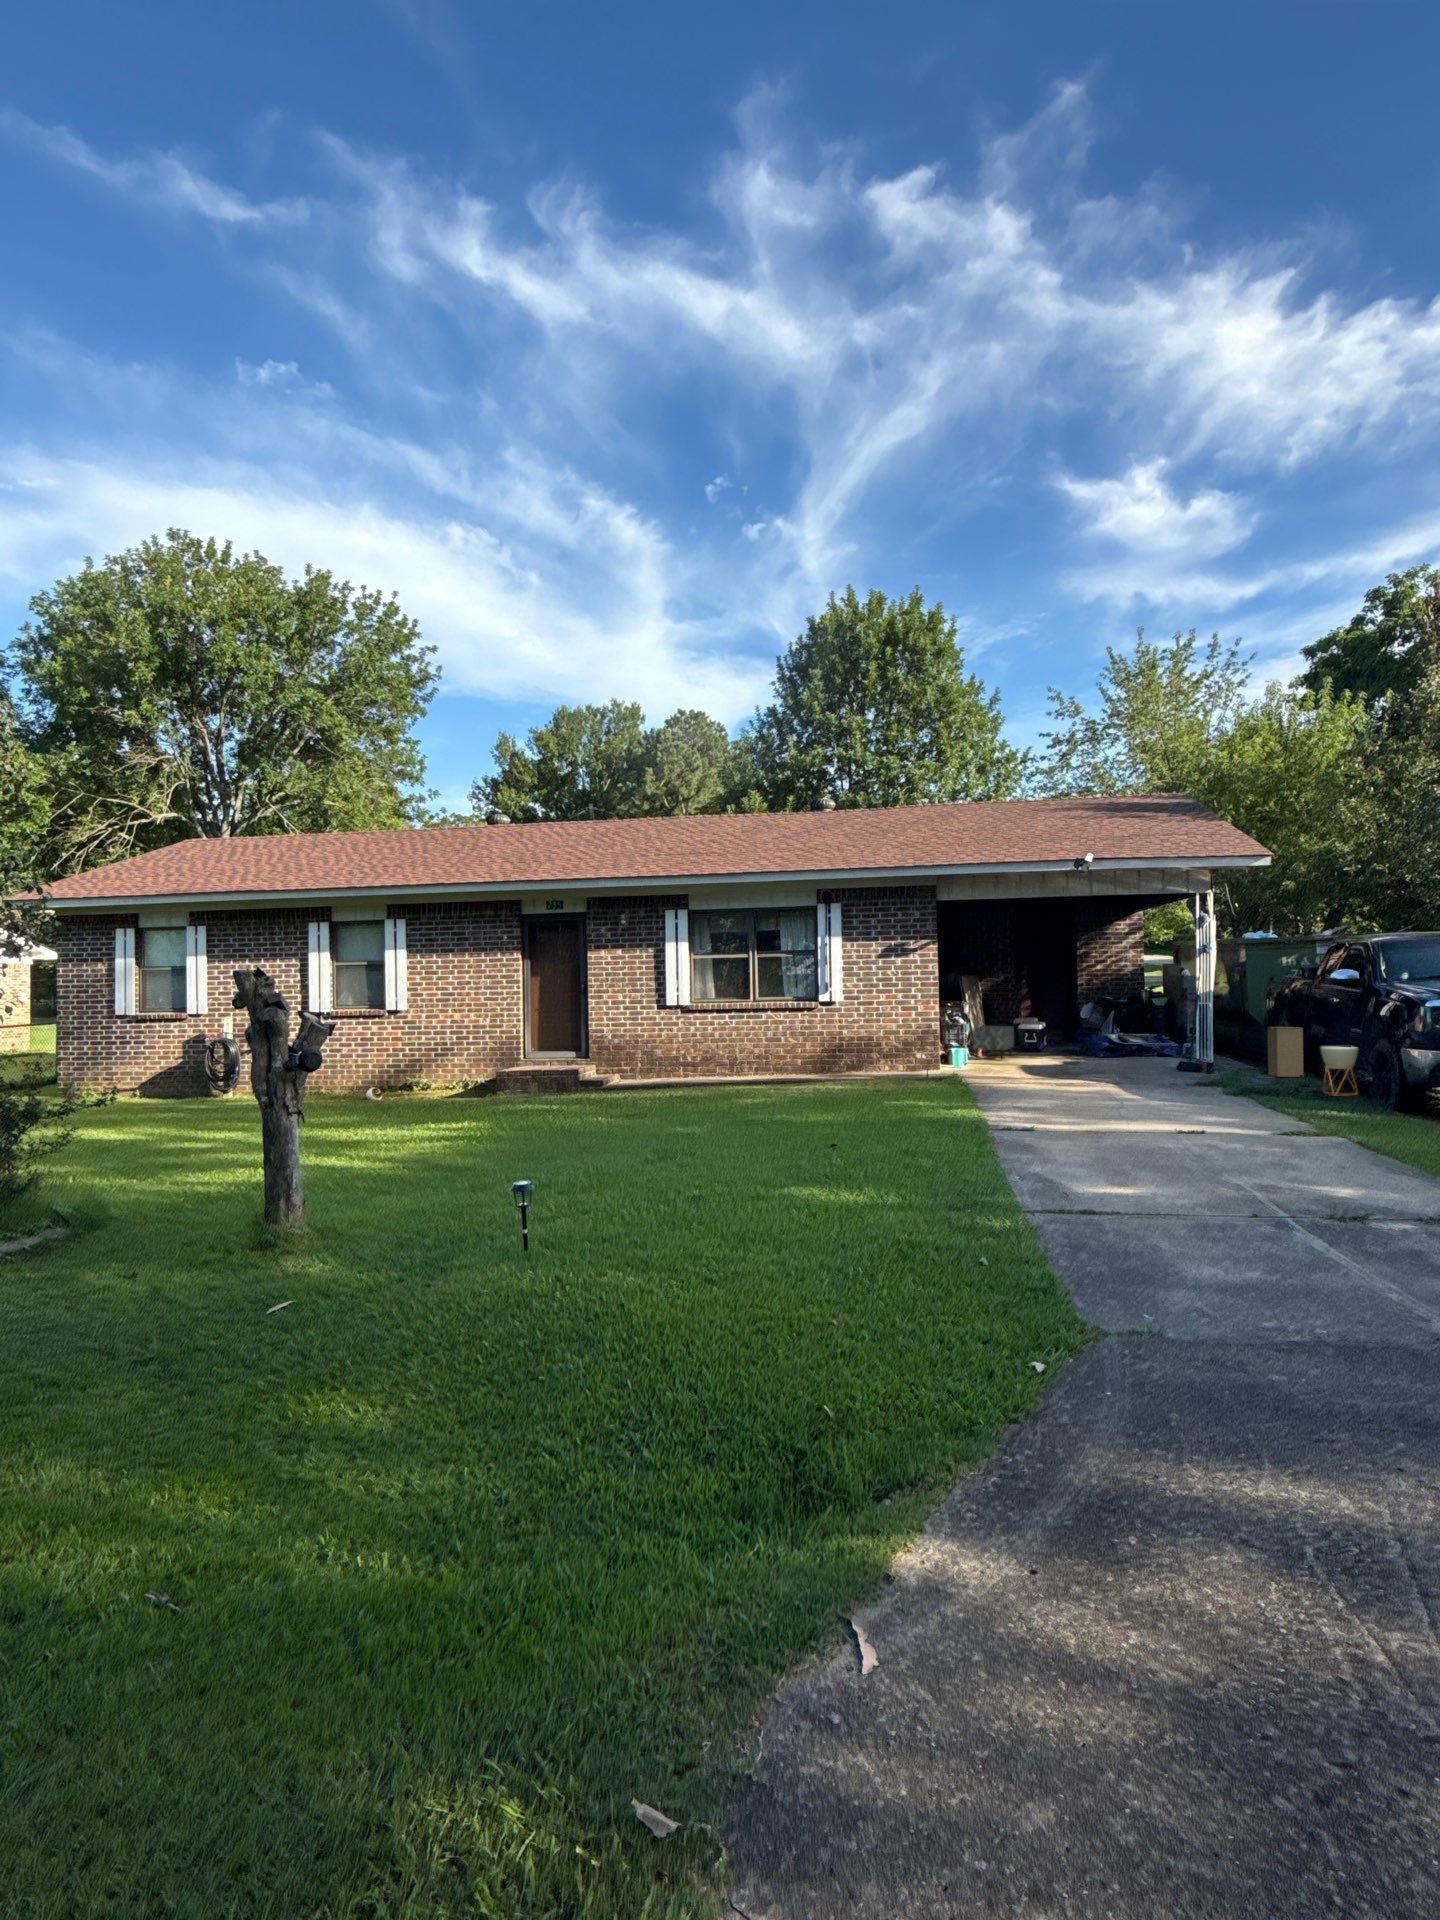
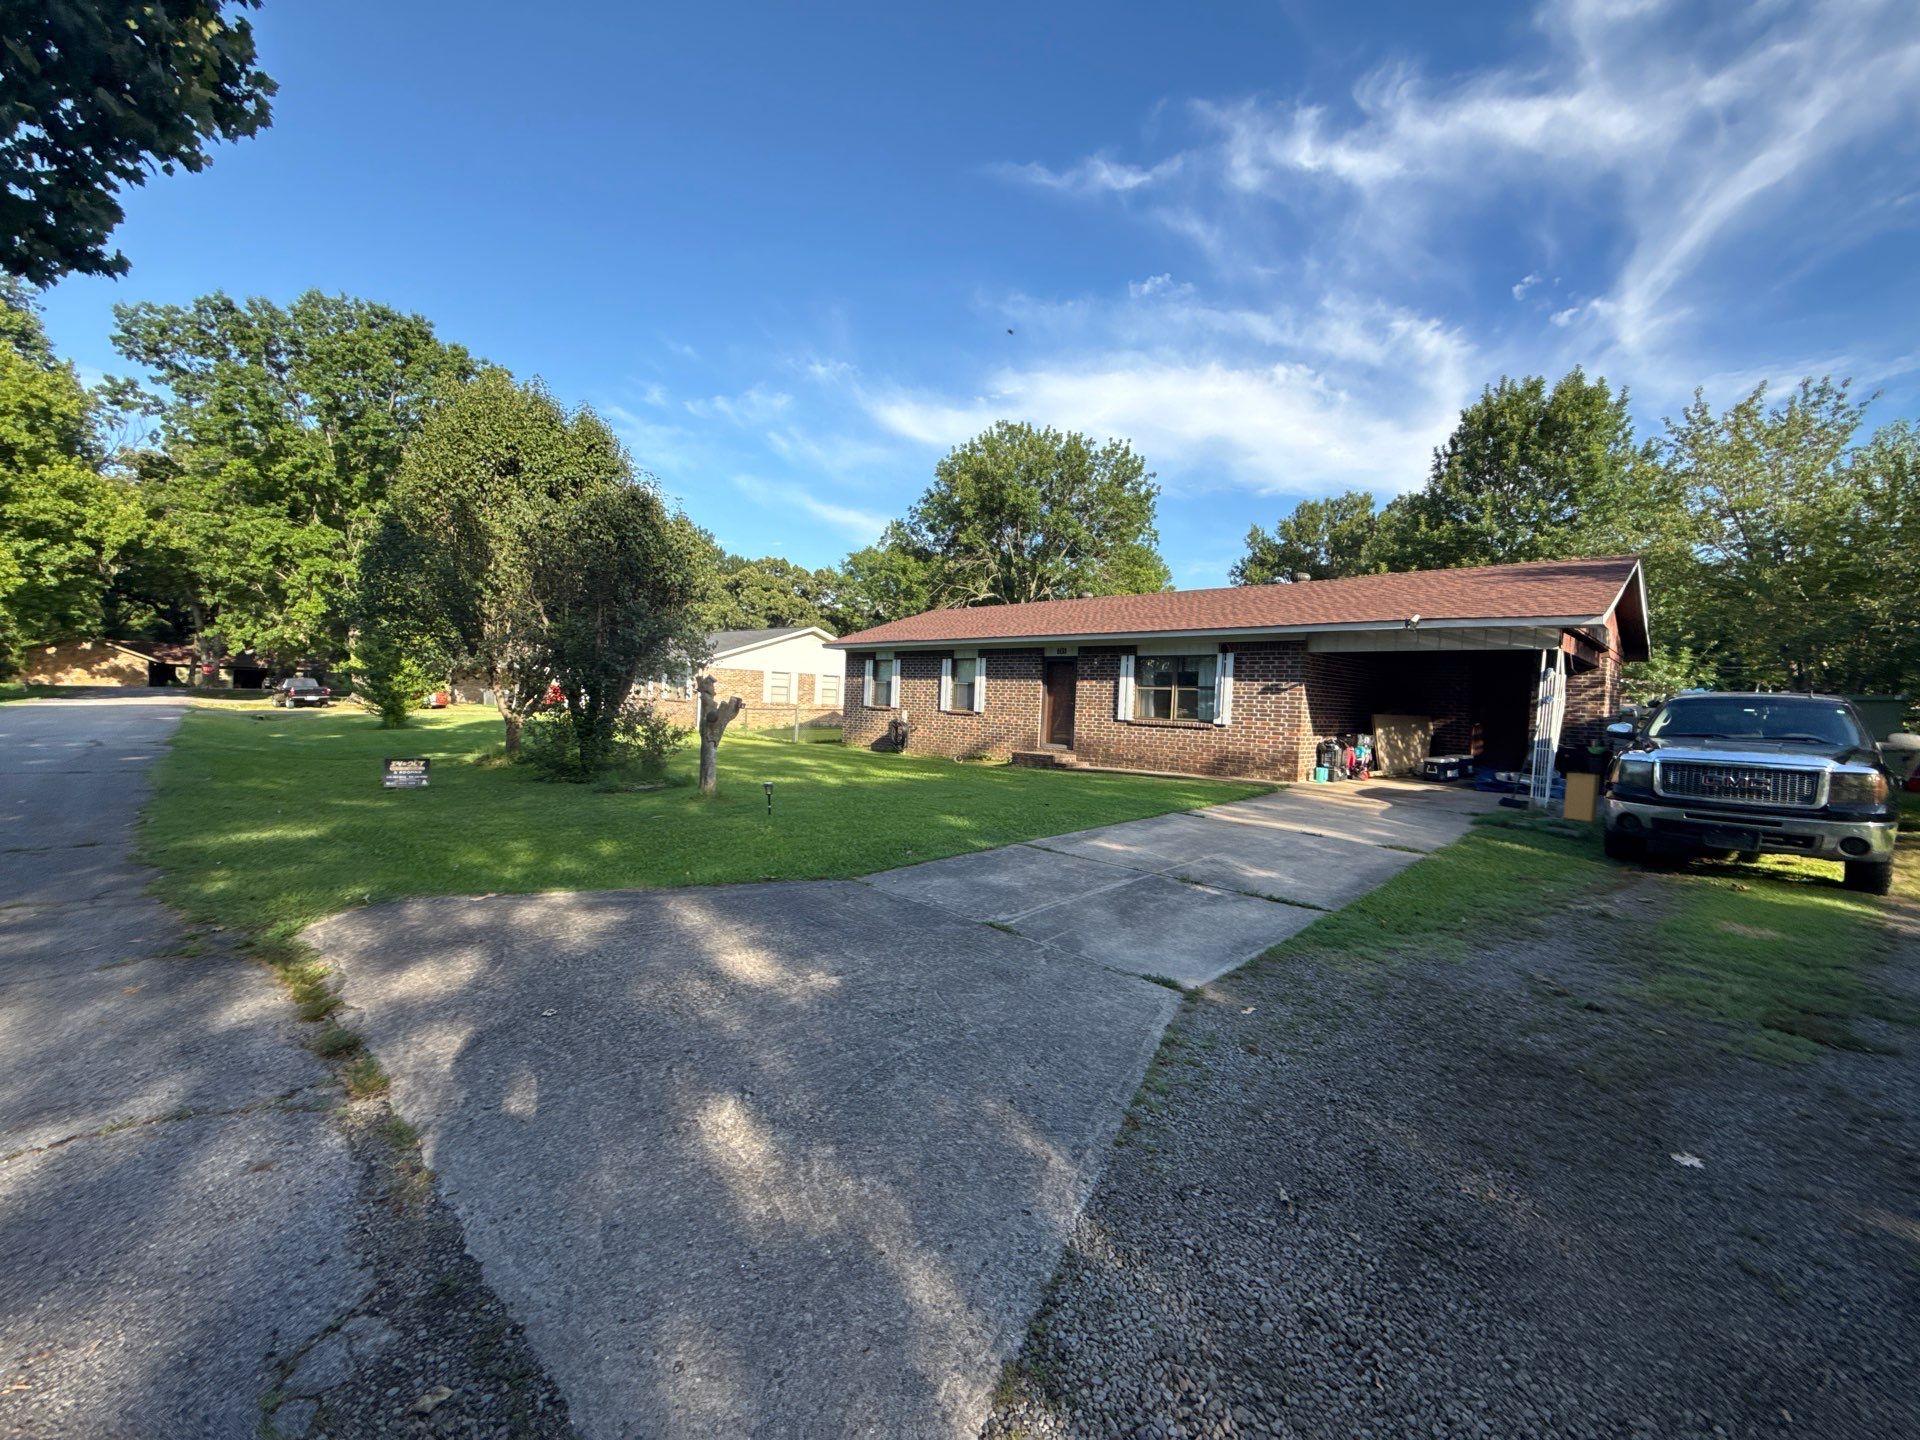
bench: present [973,1026,1014,1060] -> none [1369,758,1429,788]
planter: present [1321,1047,1358,1096] -> none [1517,784,1555,831]

